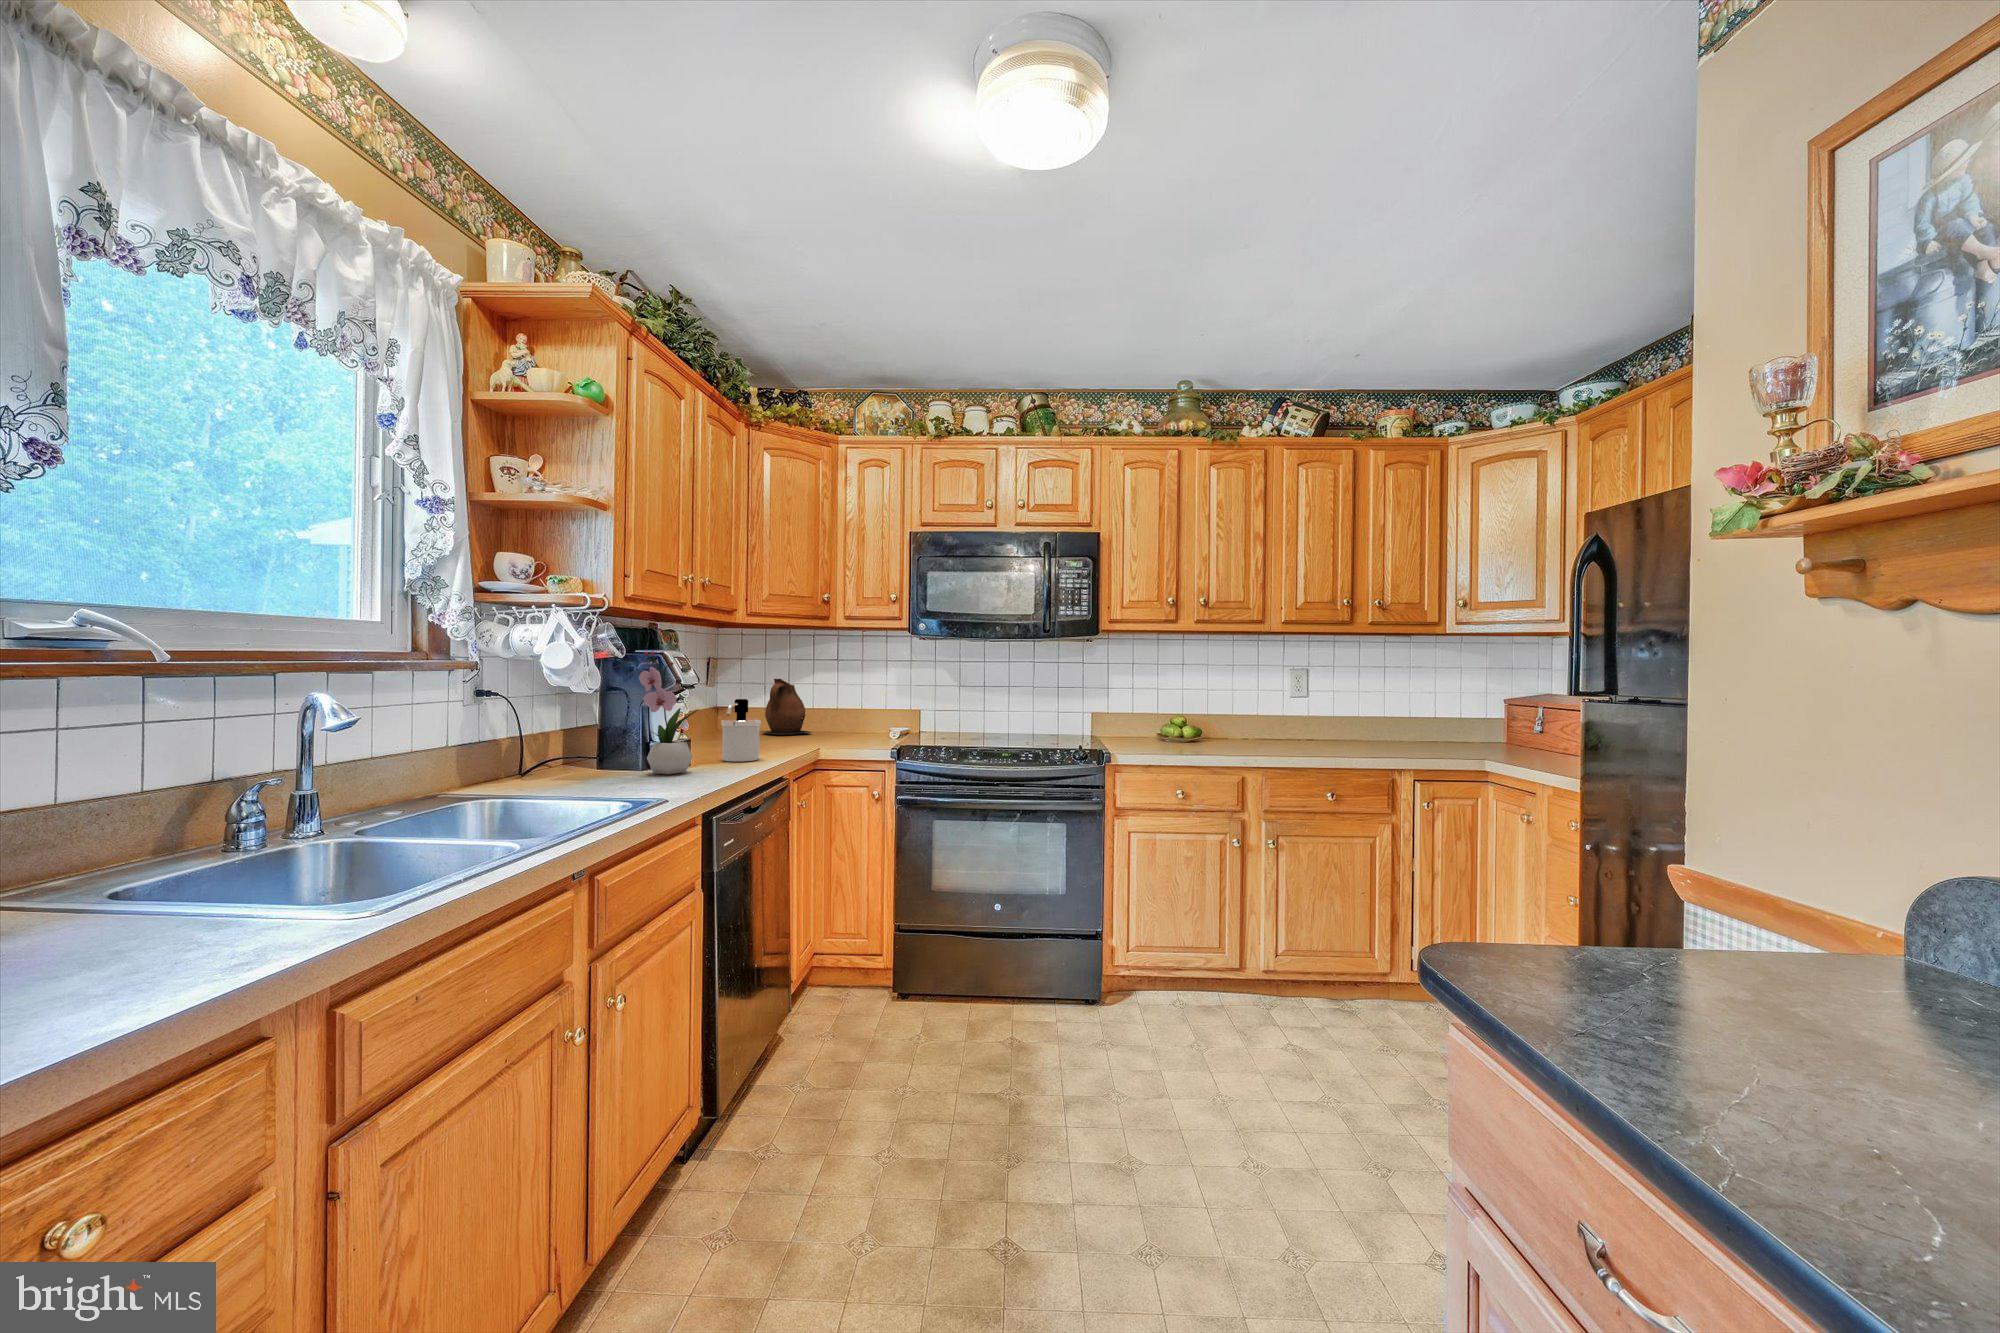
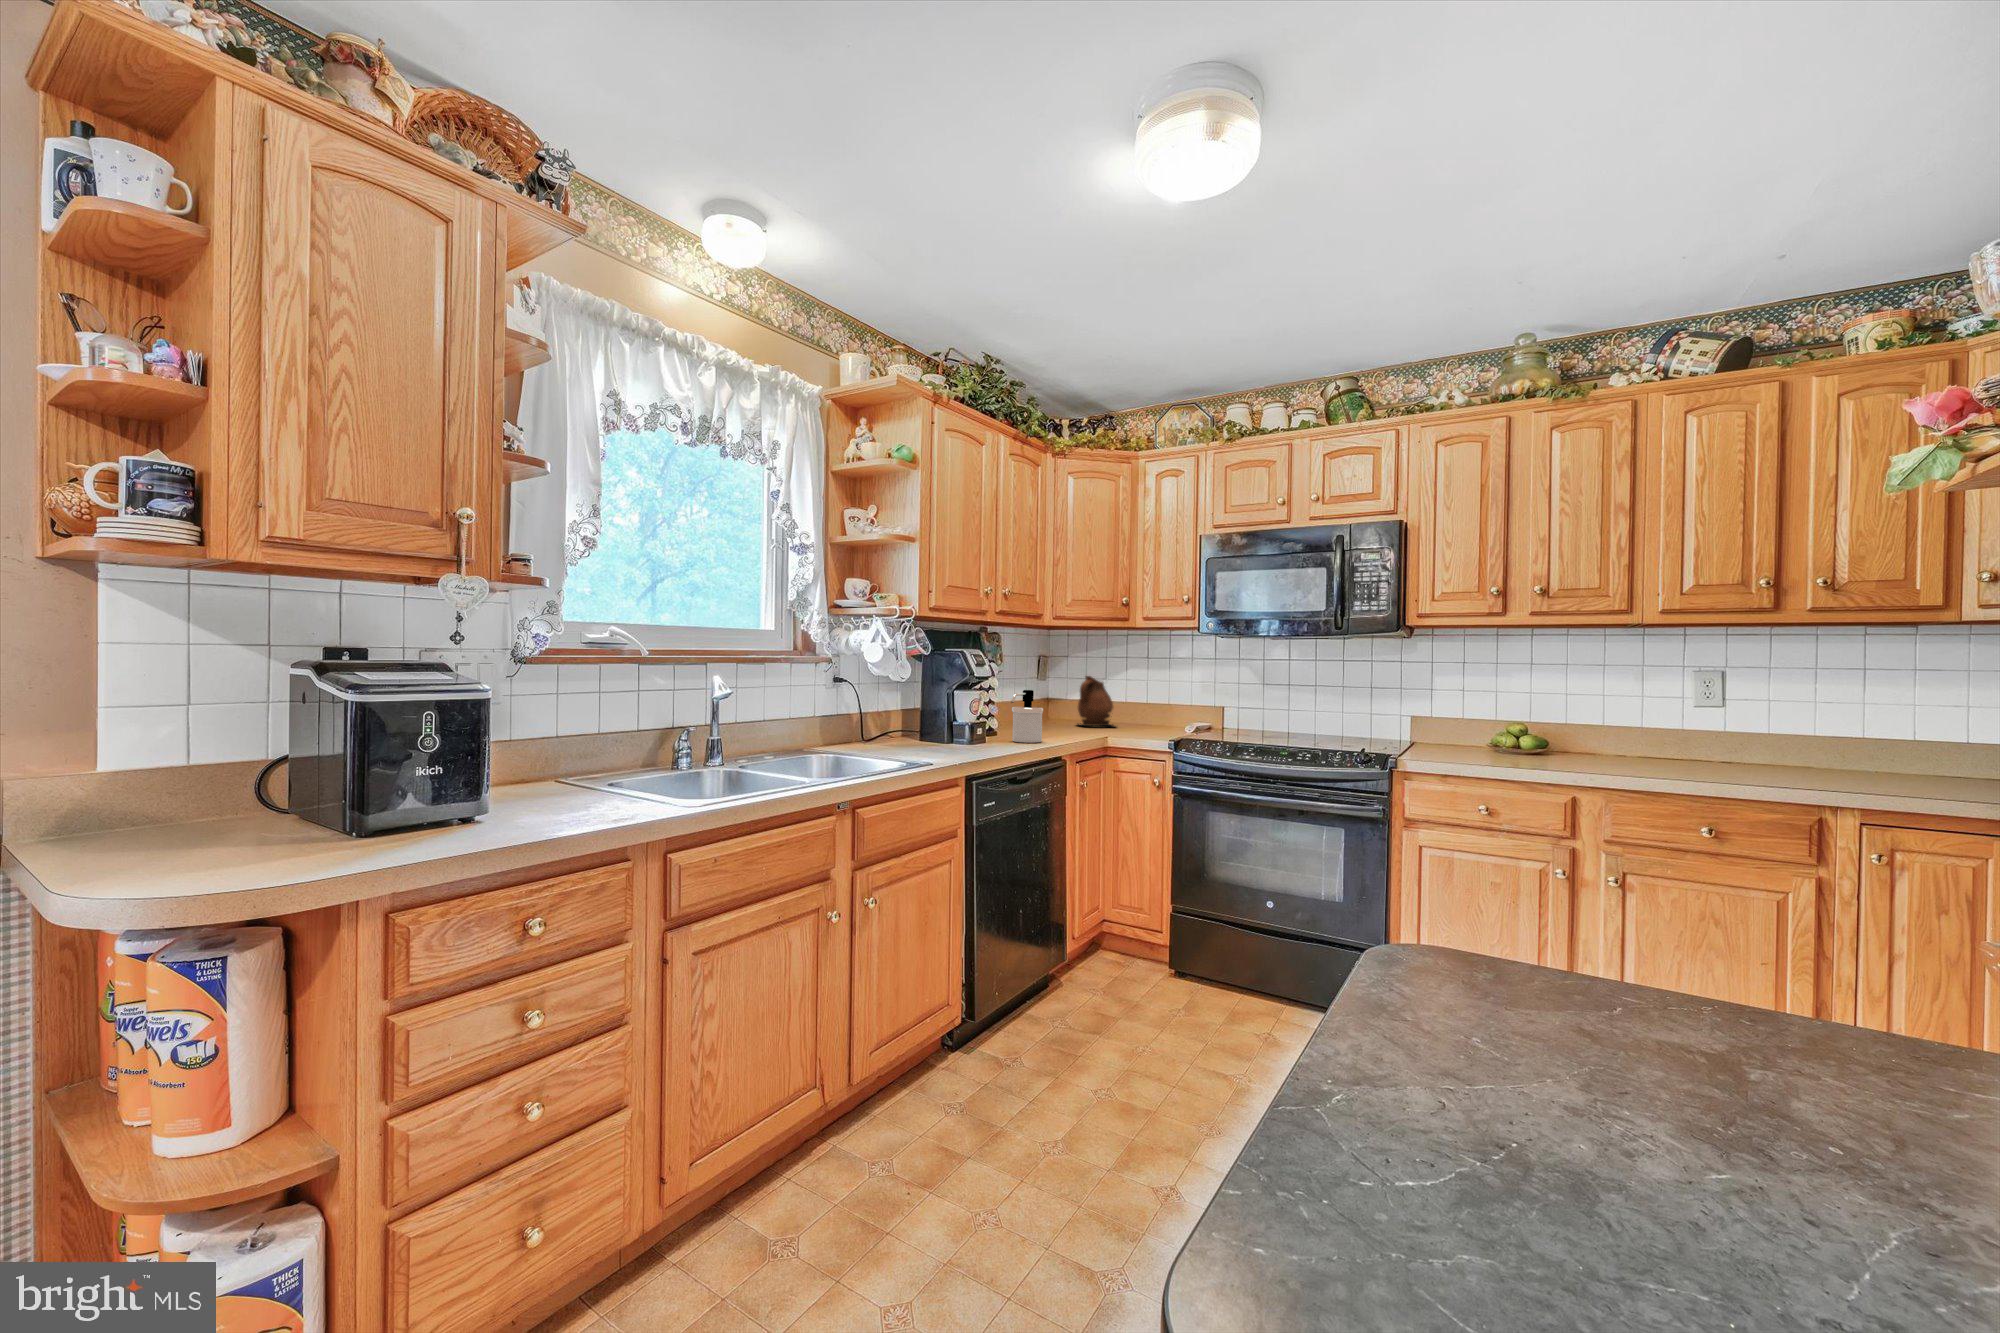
flower arrangement: present [639,651,699,774] -> none [941,649,985,747]

